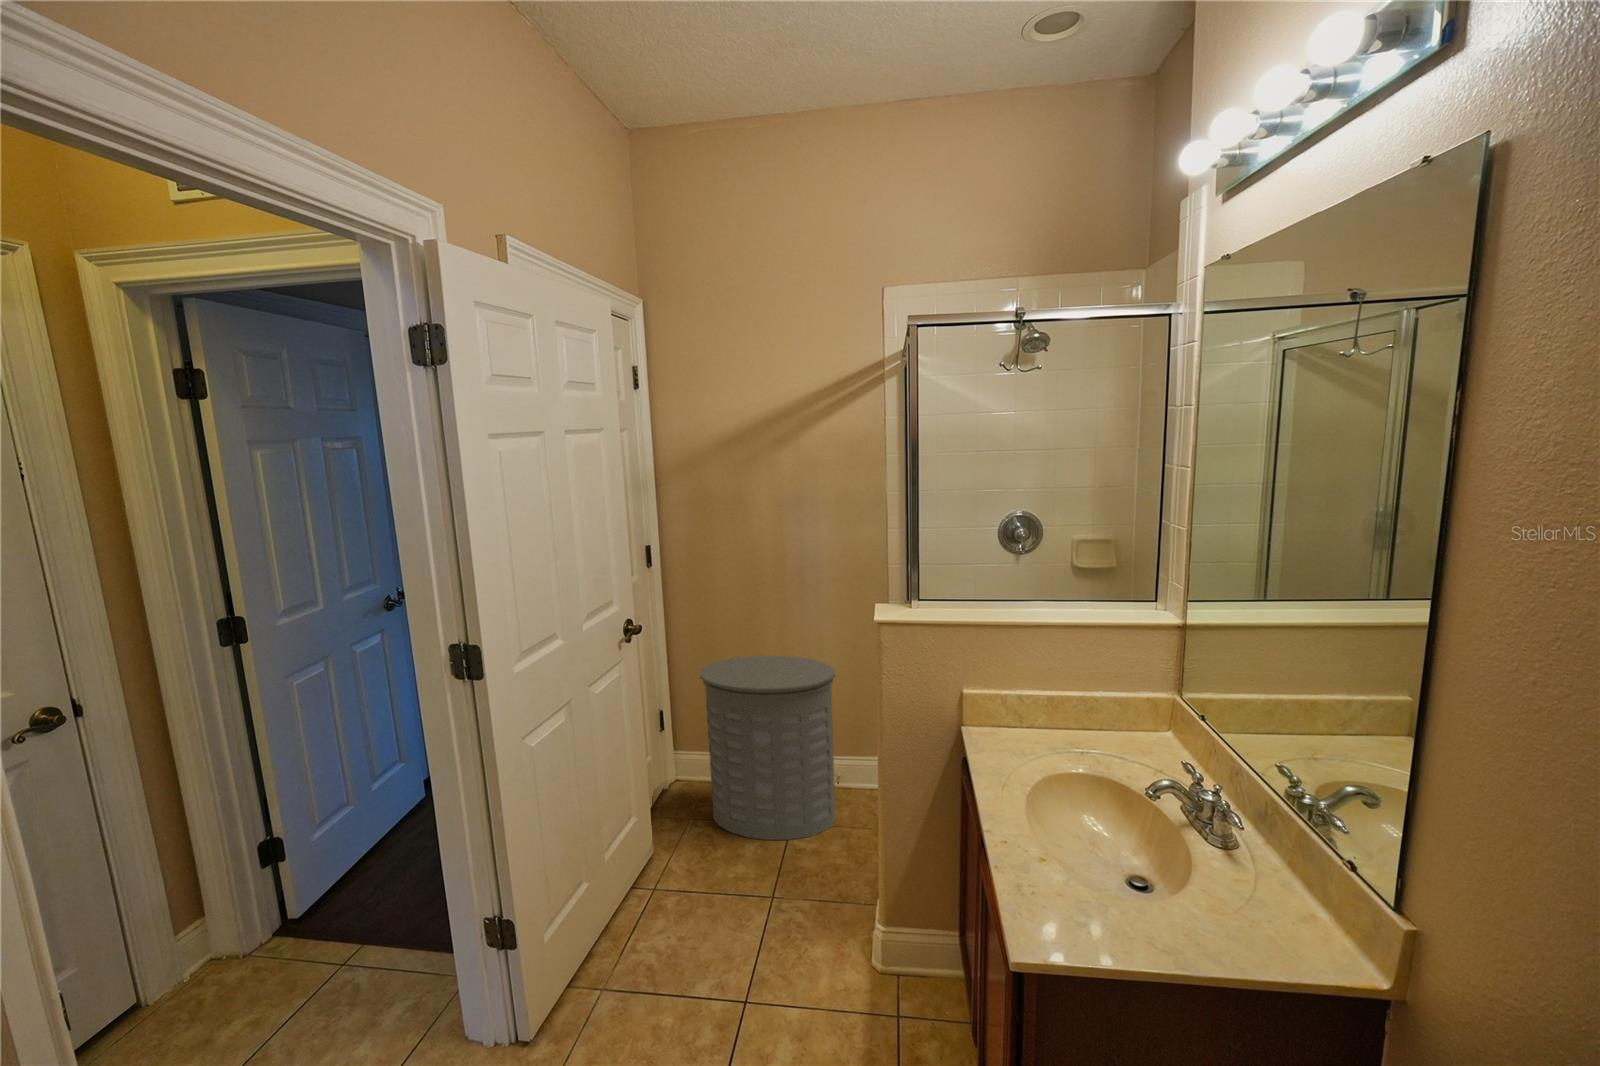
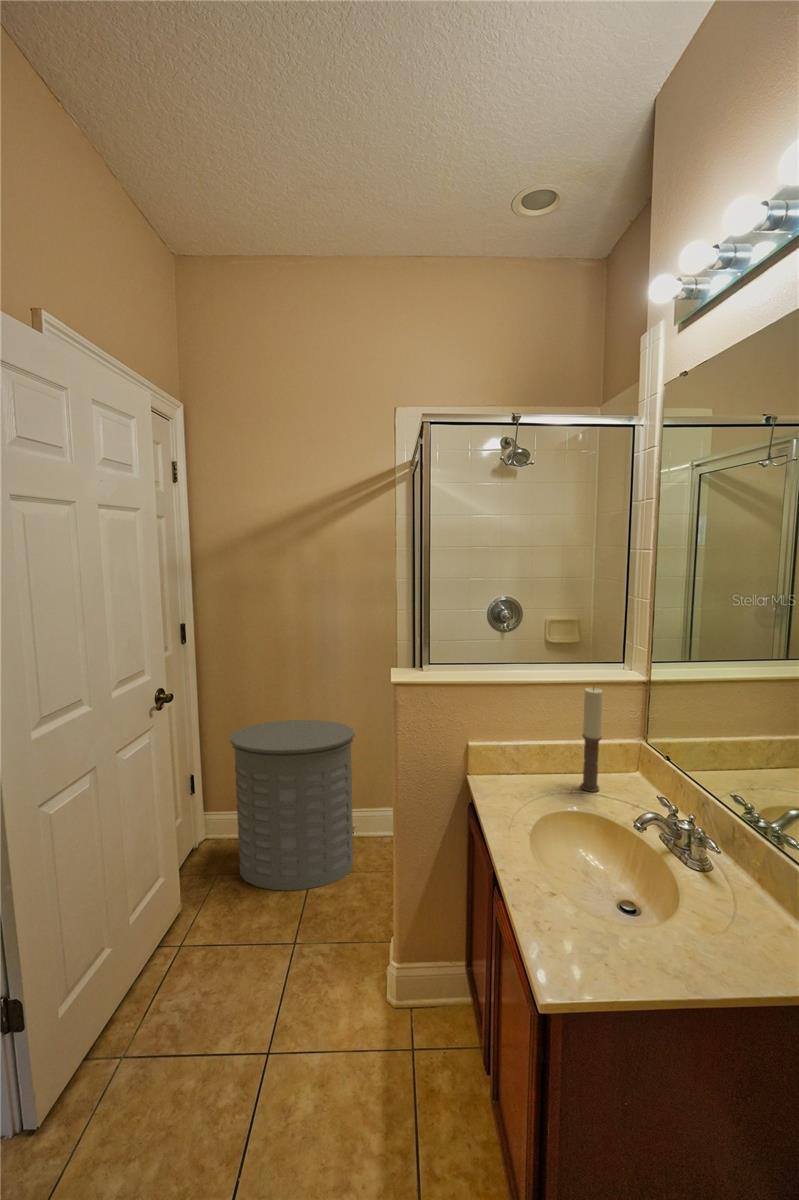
candle: none [1094,631,1121,753] -> present [581,687,602,792]

